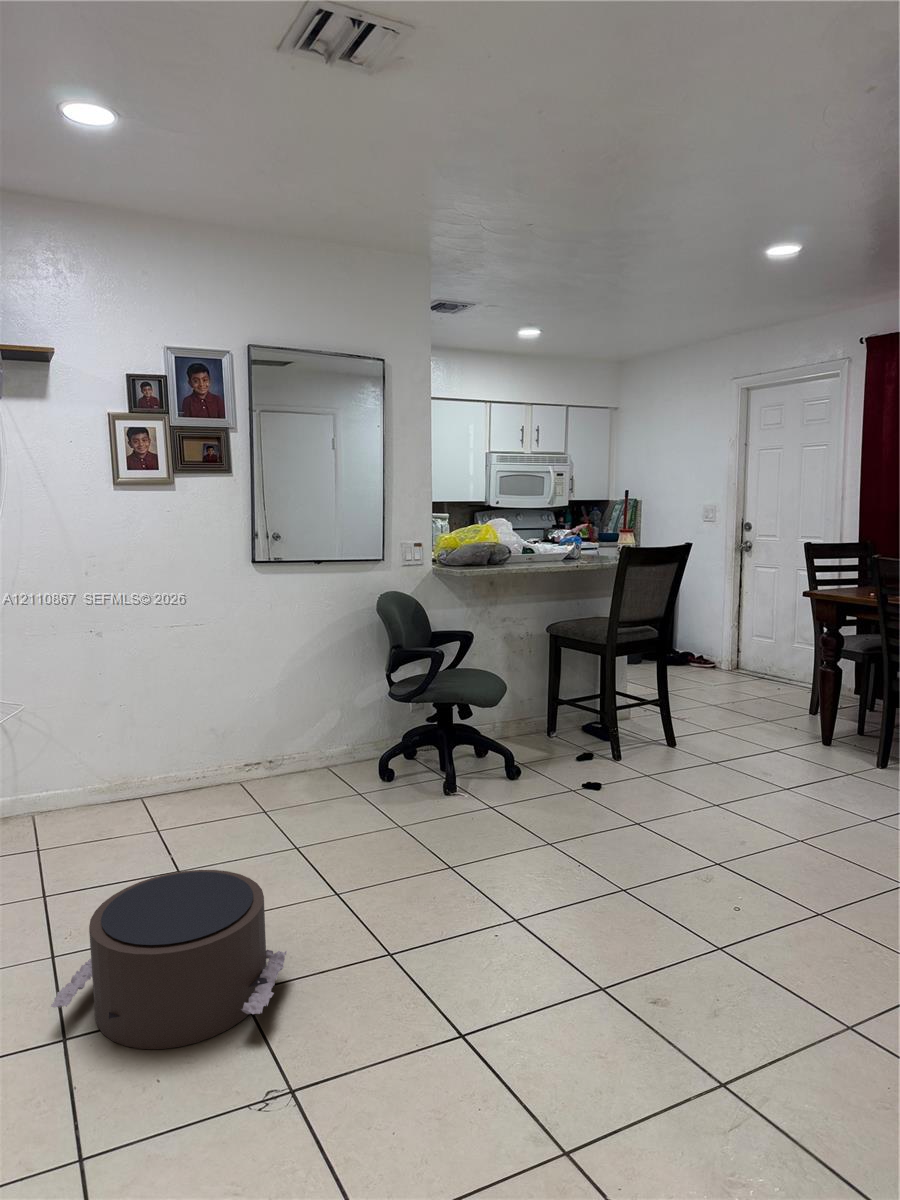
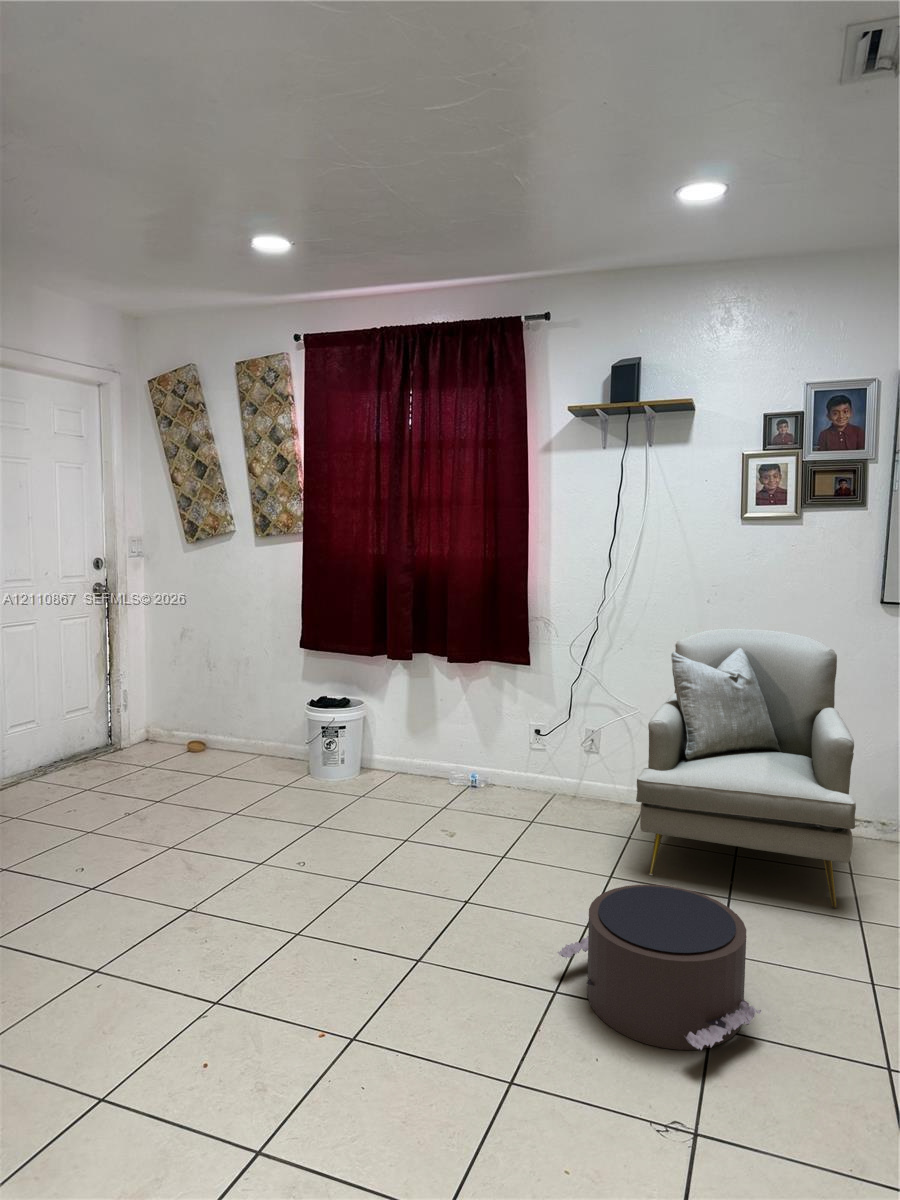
armchair: none [56,599,285,884] -> present [636,629,856,908]

